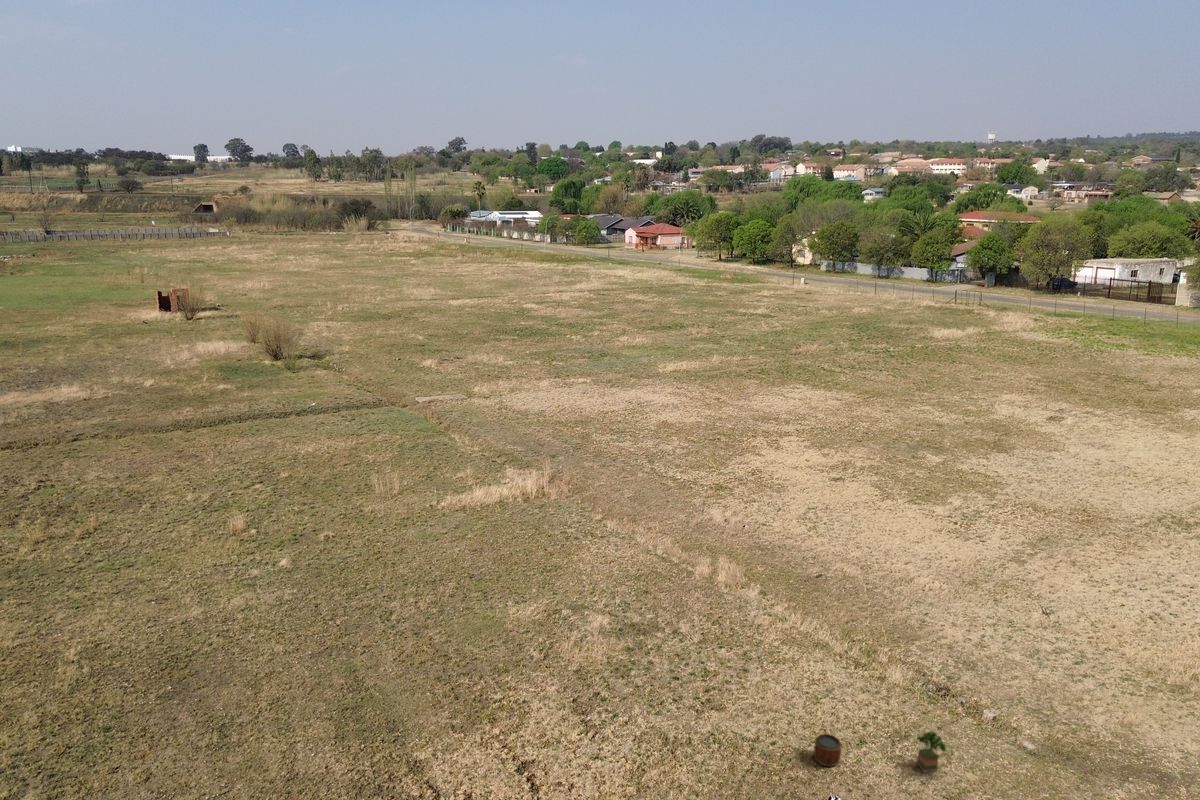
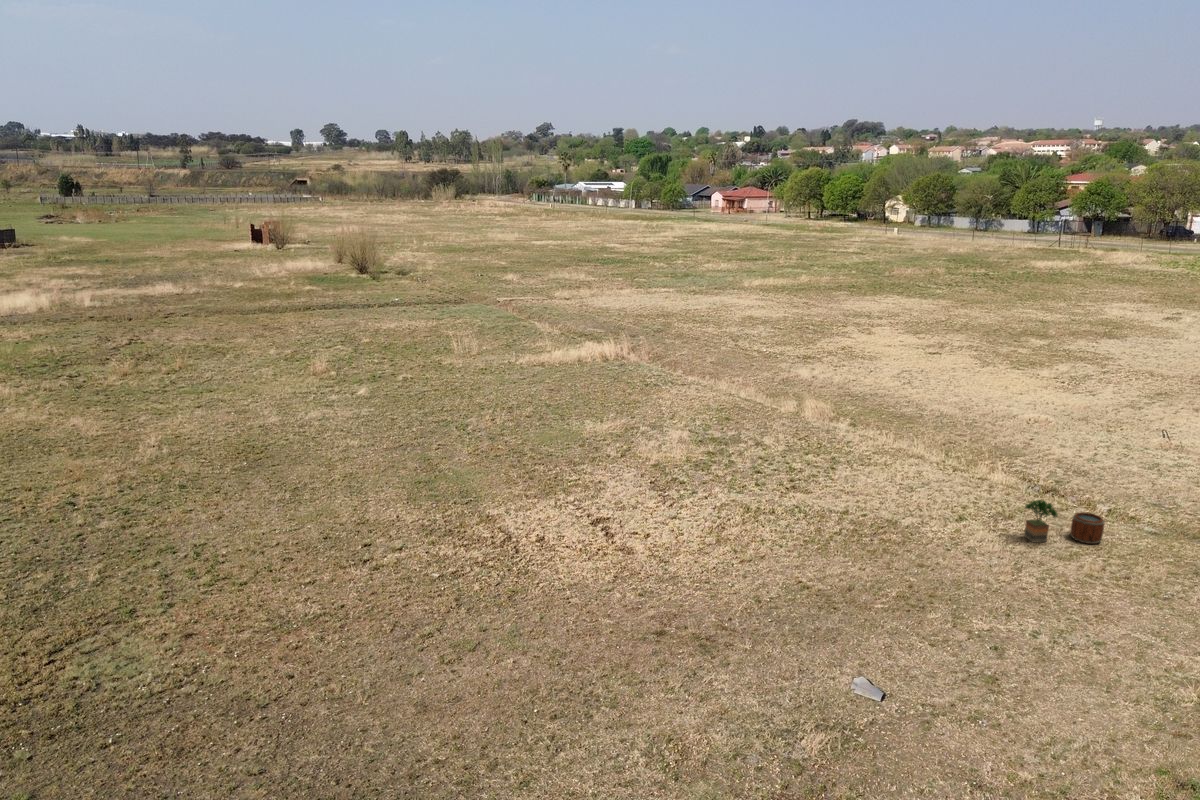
bucket: present [814,734,841,766] -> present [1070,512,1105,544]

